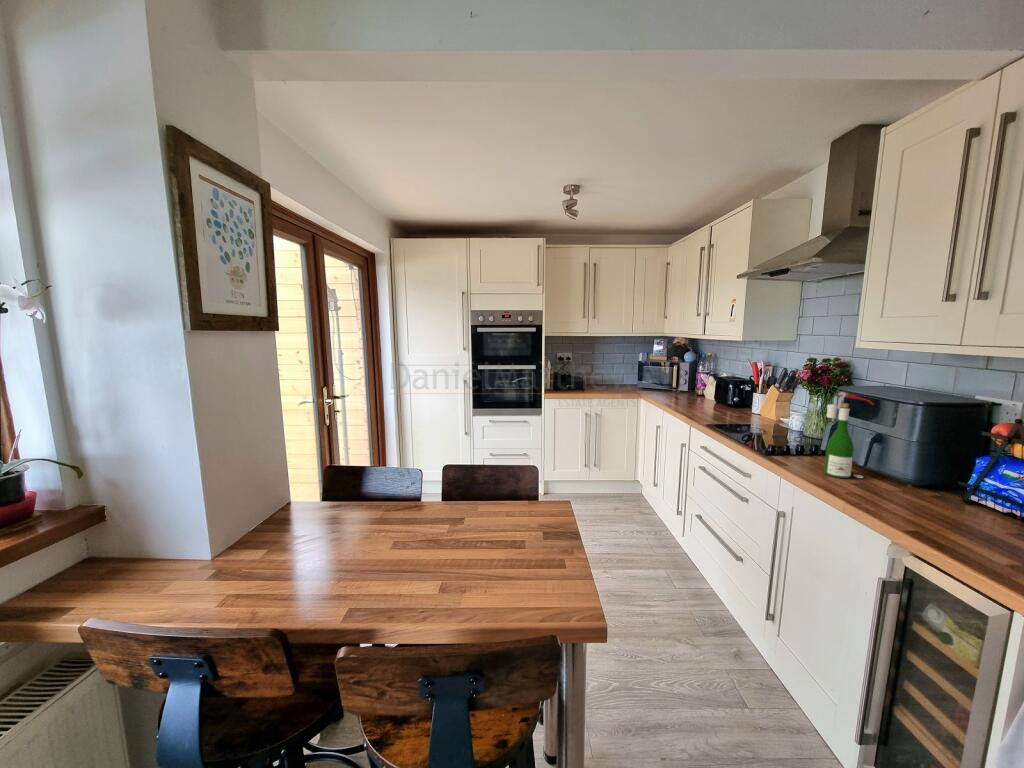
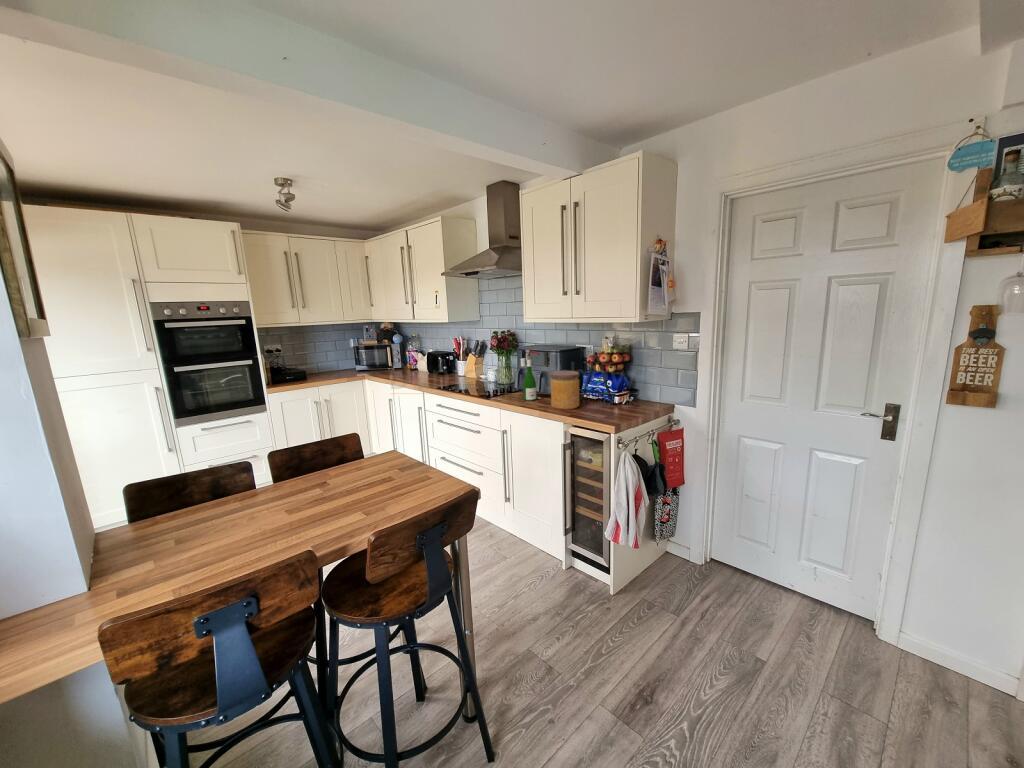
jar: none [873,439,959,520] -> present [551,371,579,409]

